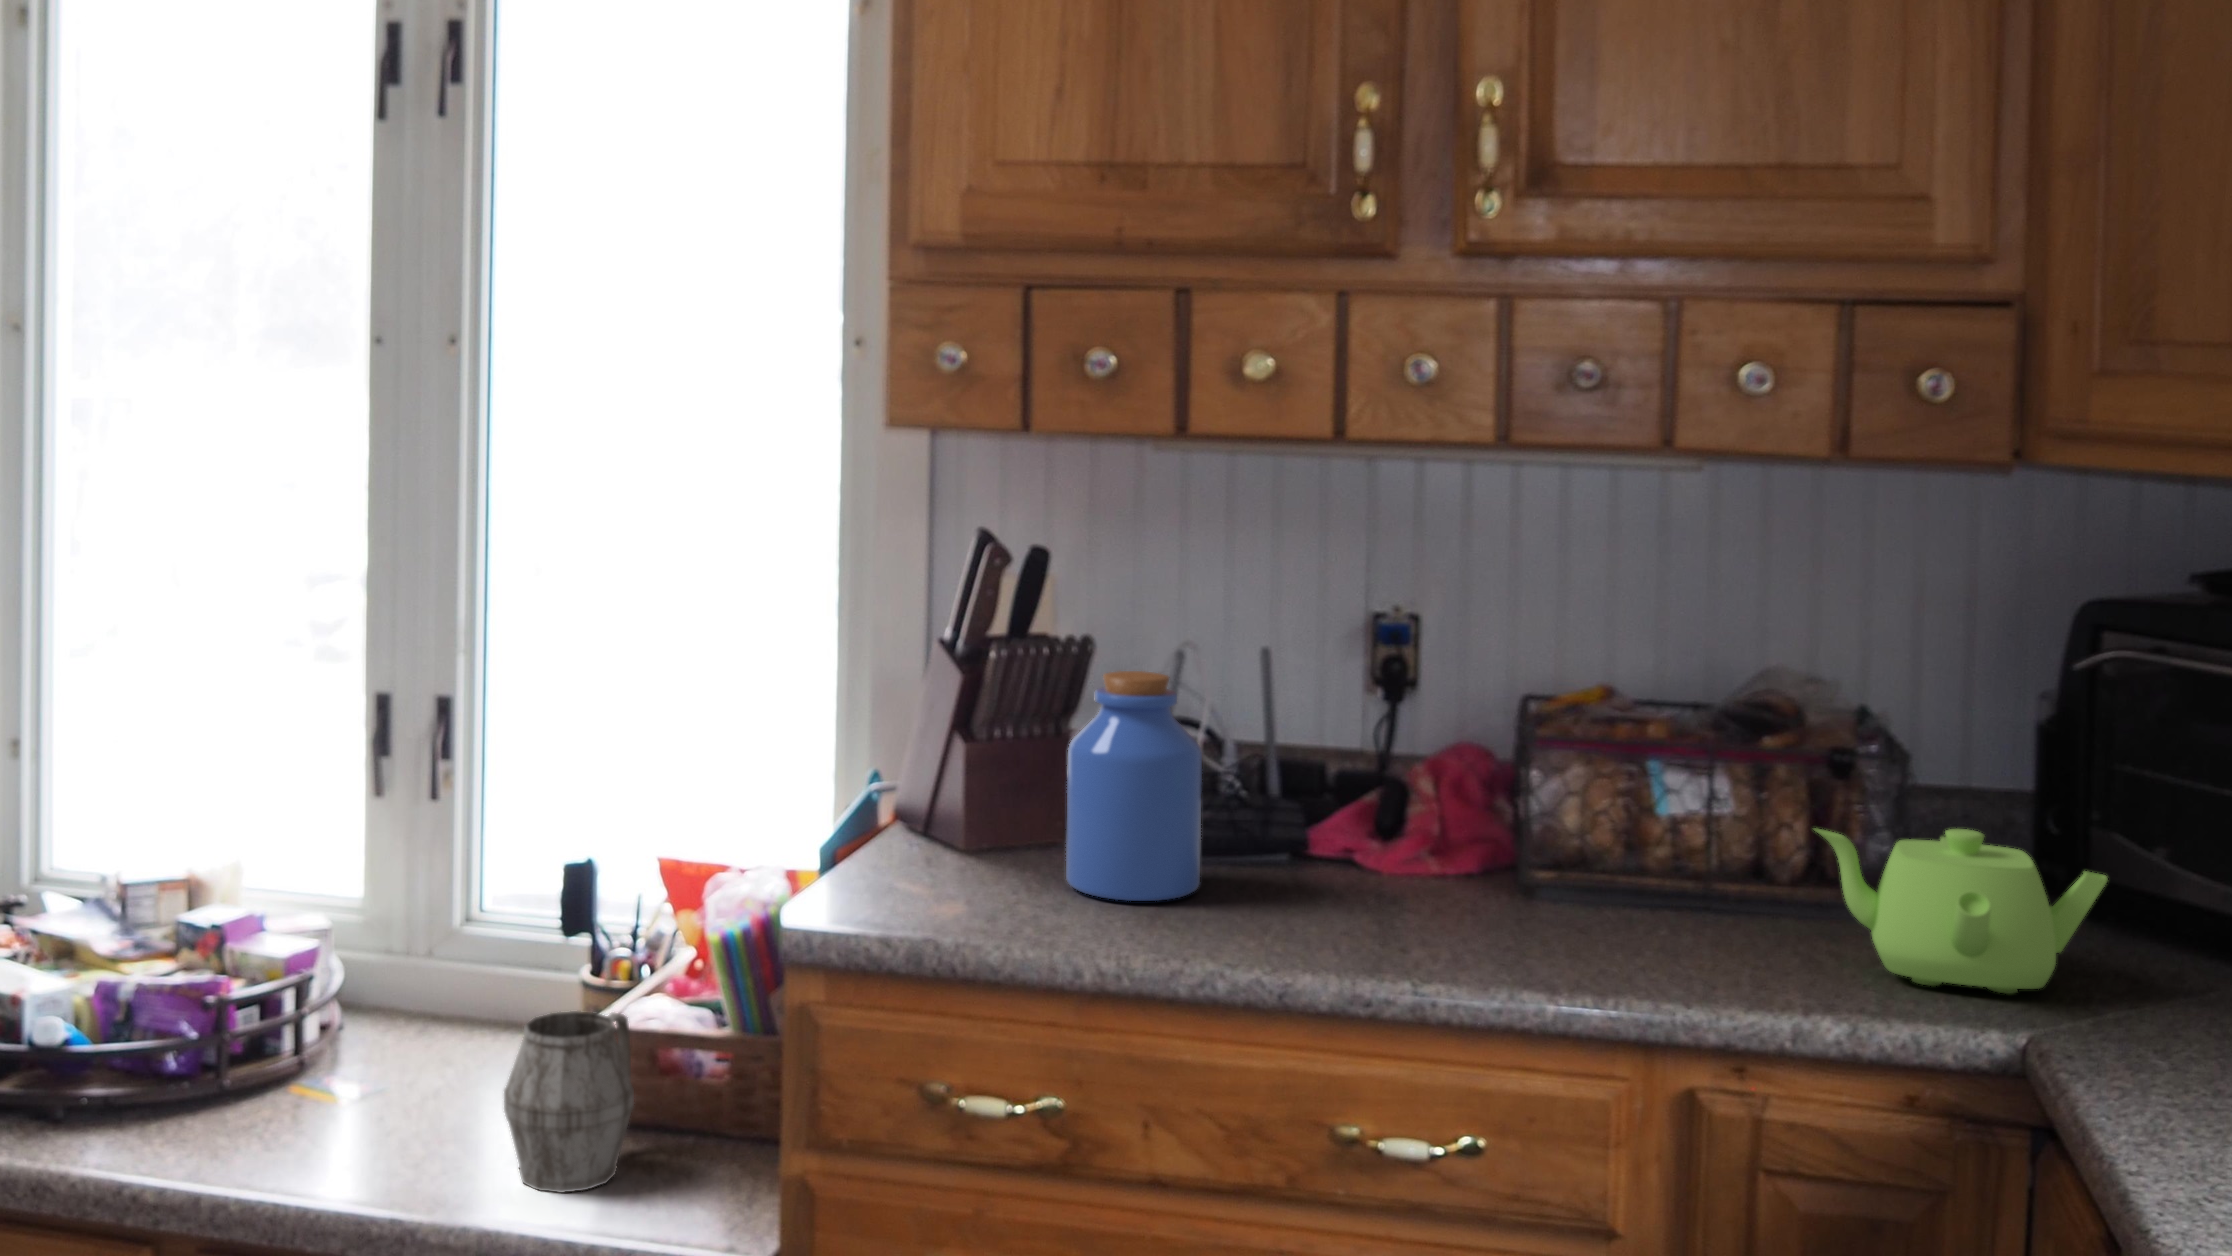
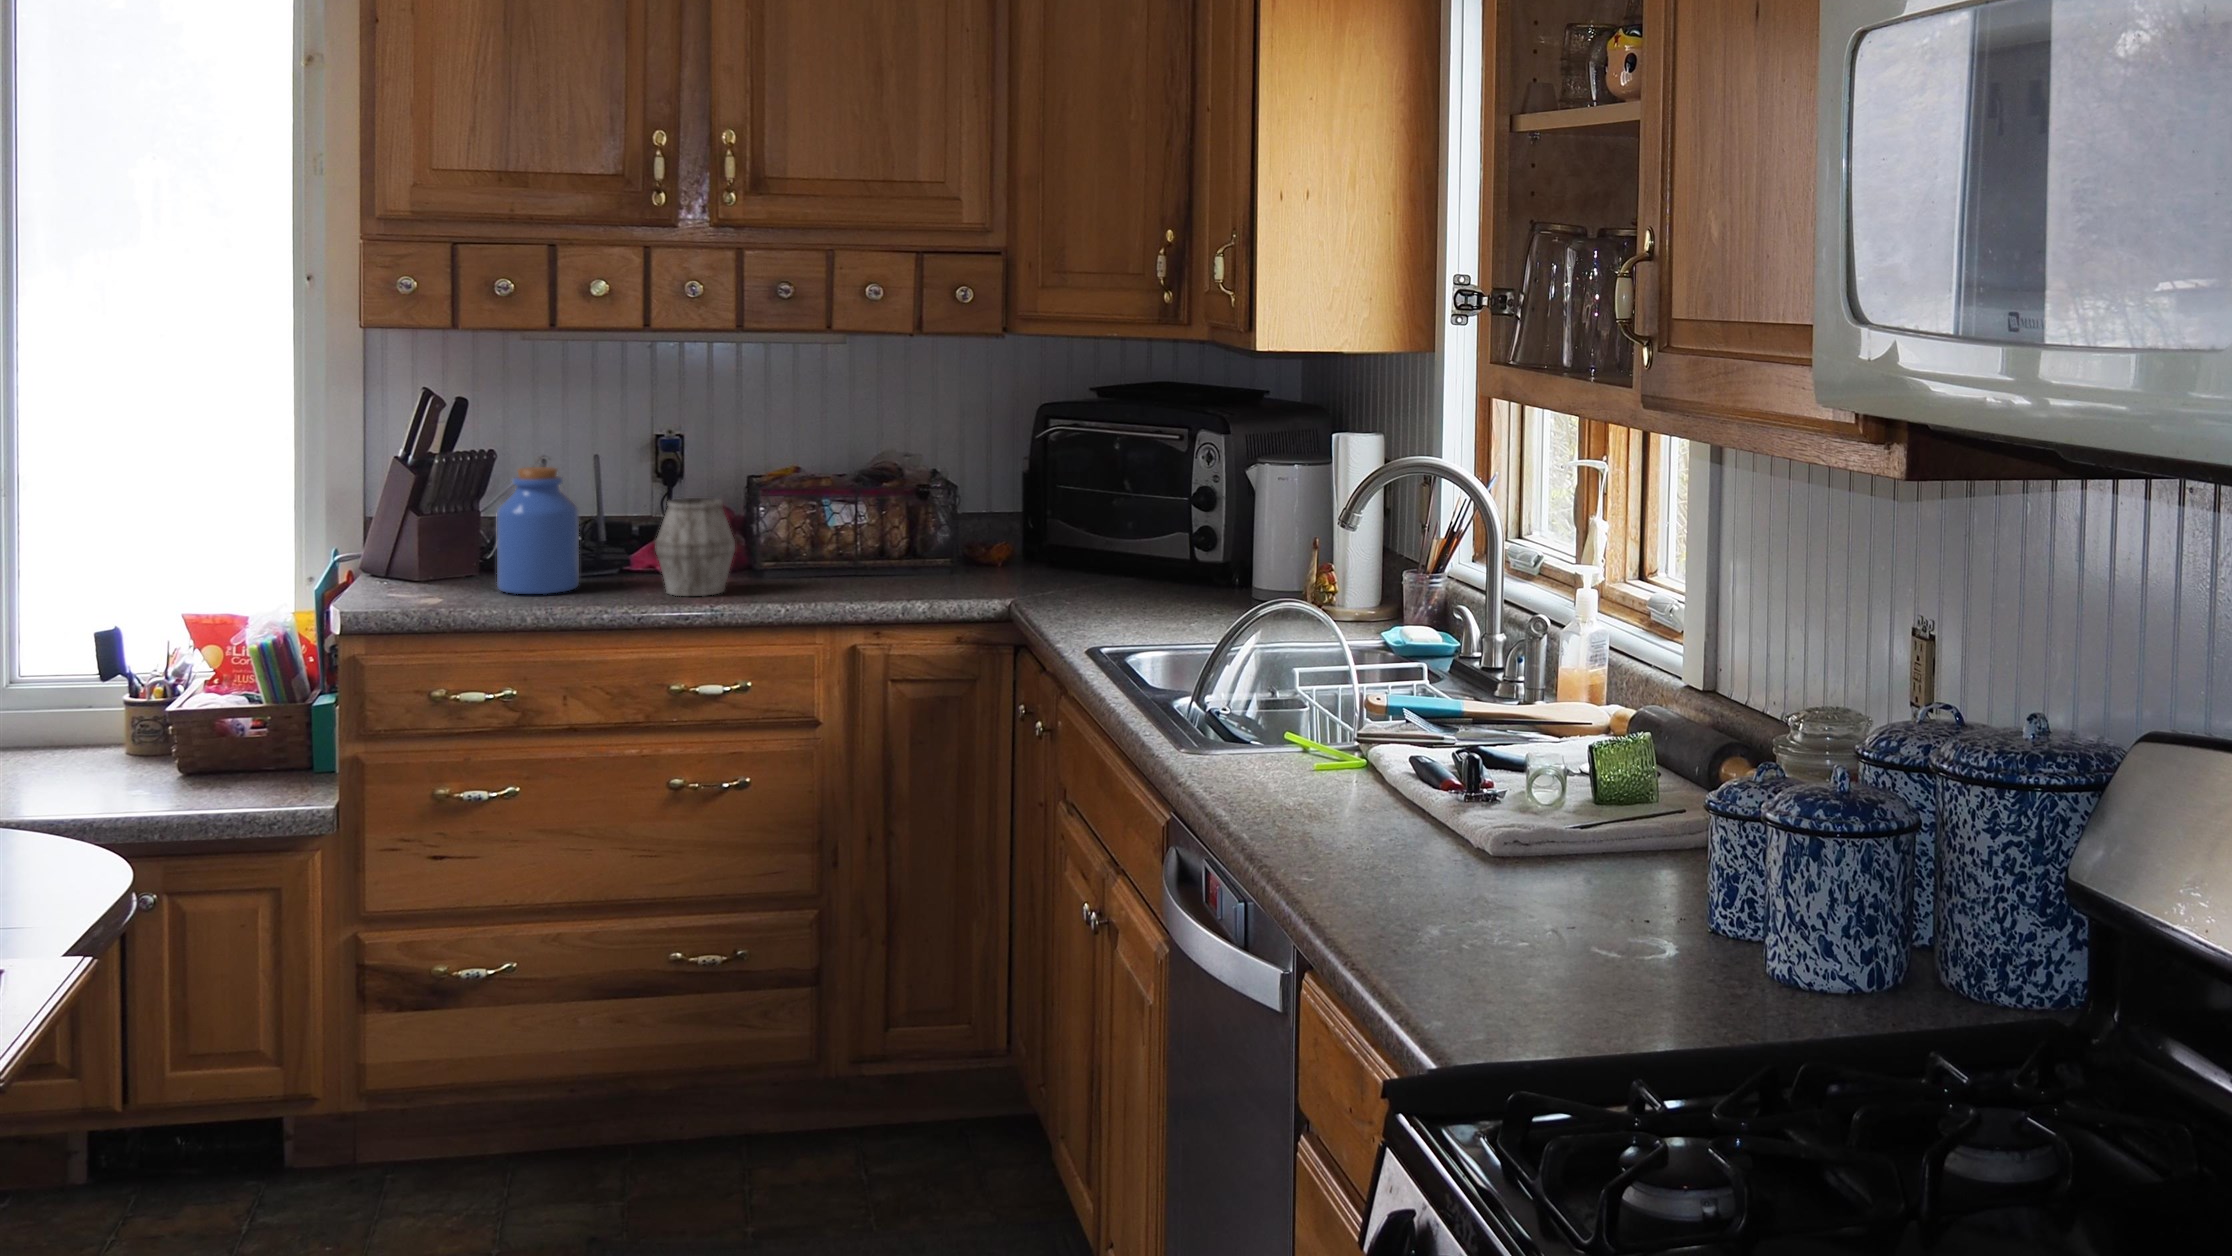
teapot: present [1814,829,2107,994] -> none [907,514,1039,588]
mug: present [504,1011,634,1193] -> present [655,498,735,596]

